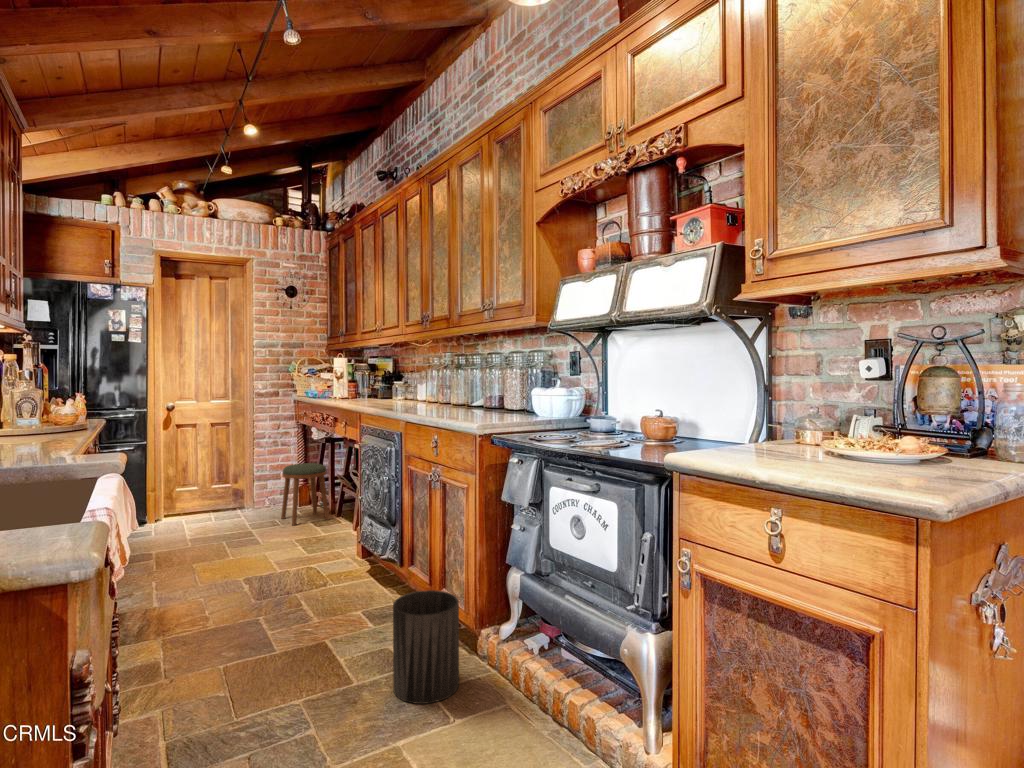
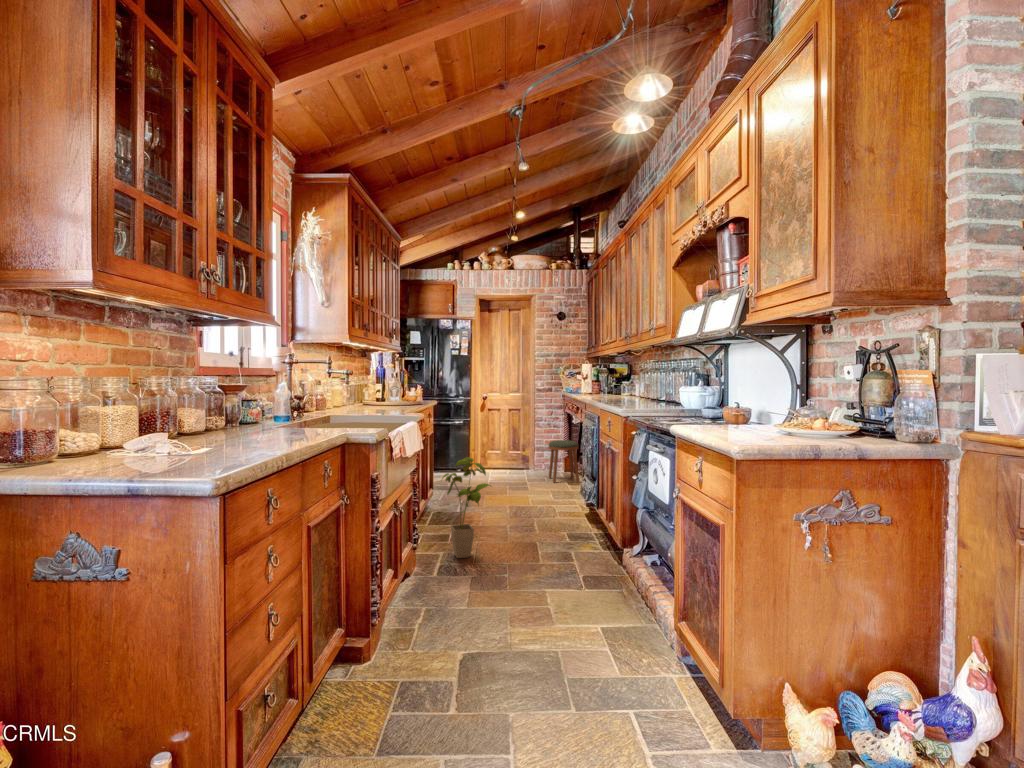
house plant: none [155,523,256,714] -> present [442,457,491,558]
trash can: present [393,590,459,704] -> none [559,514,600,580]

